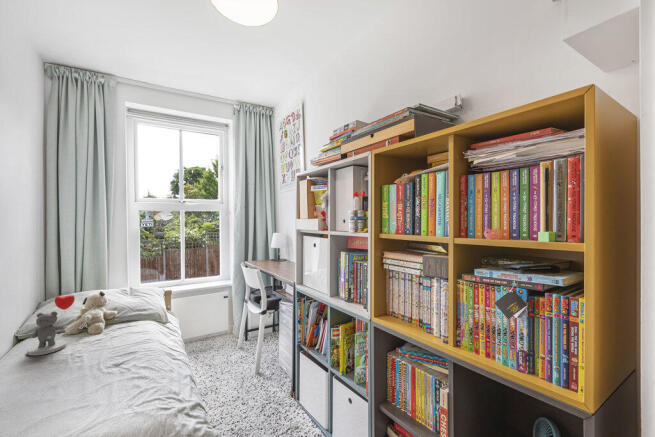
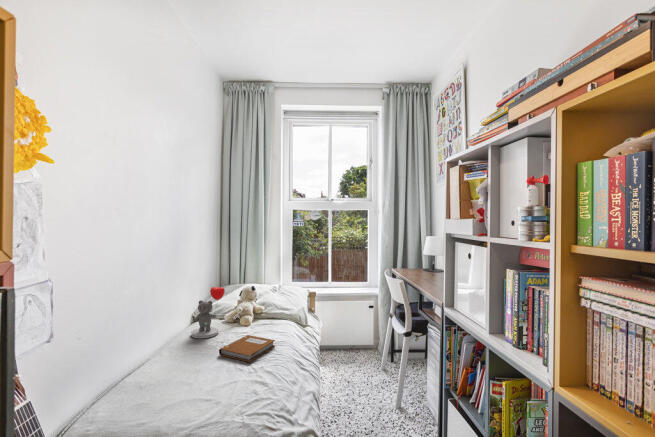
notebook: none [77,338,143,364] -> present [219,335,275,362]

